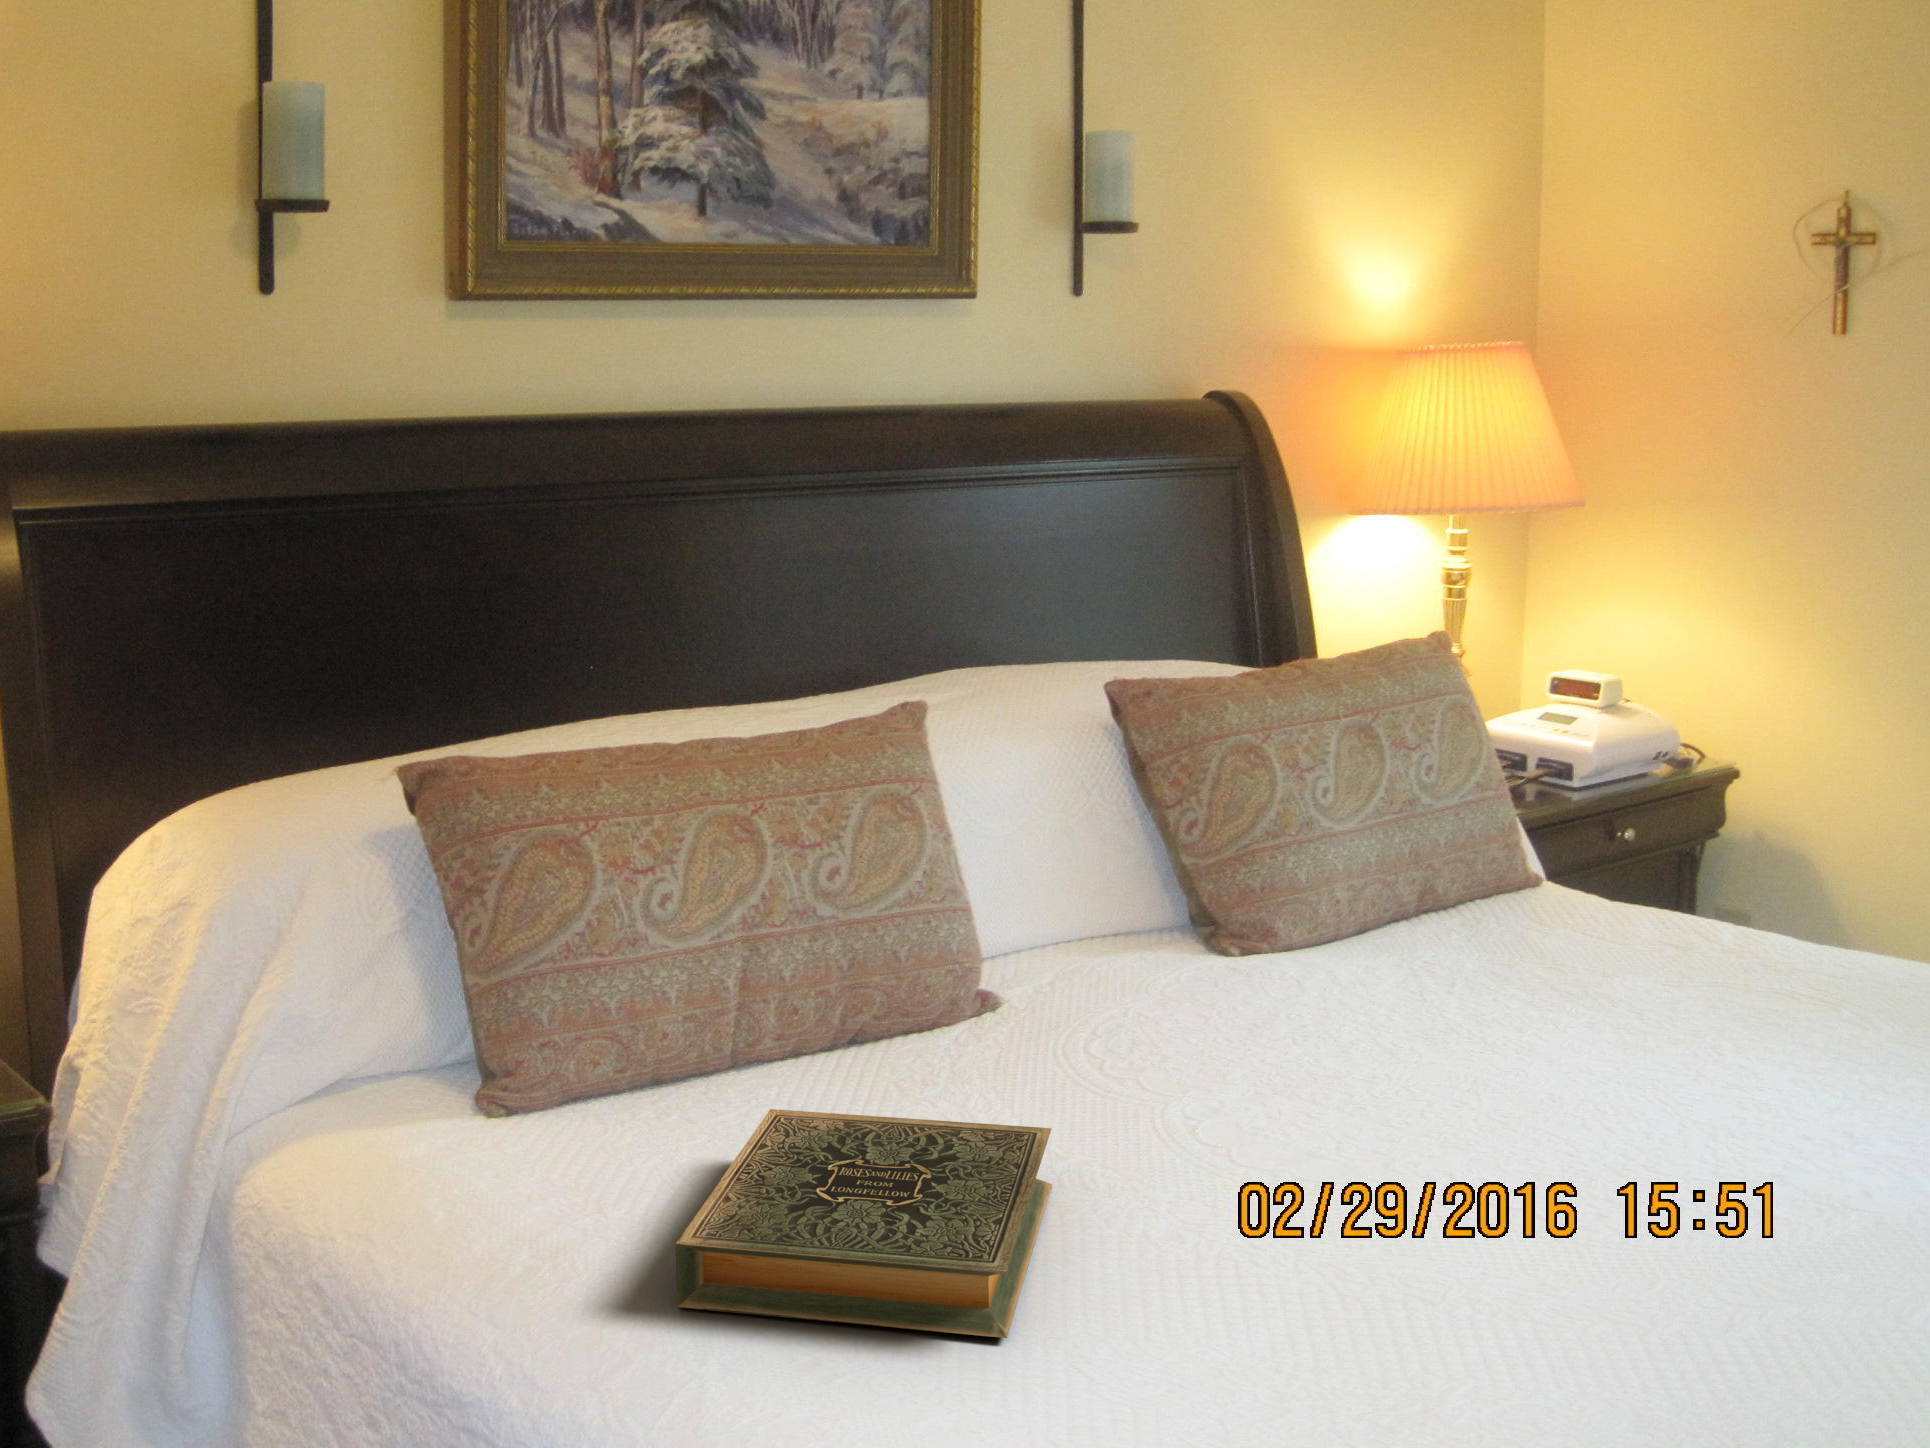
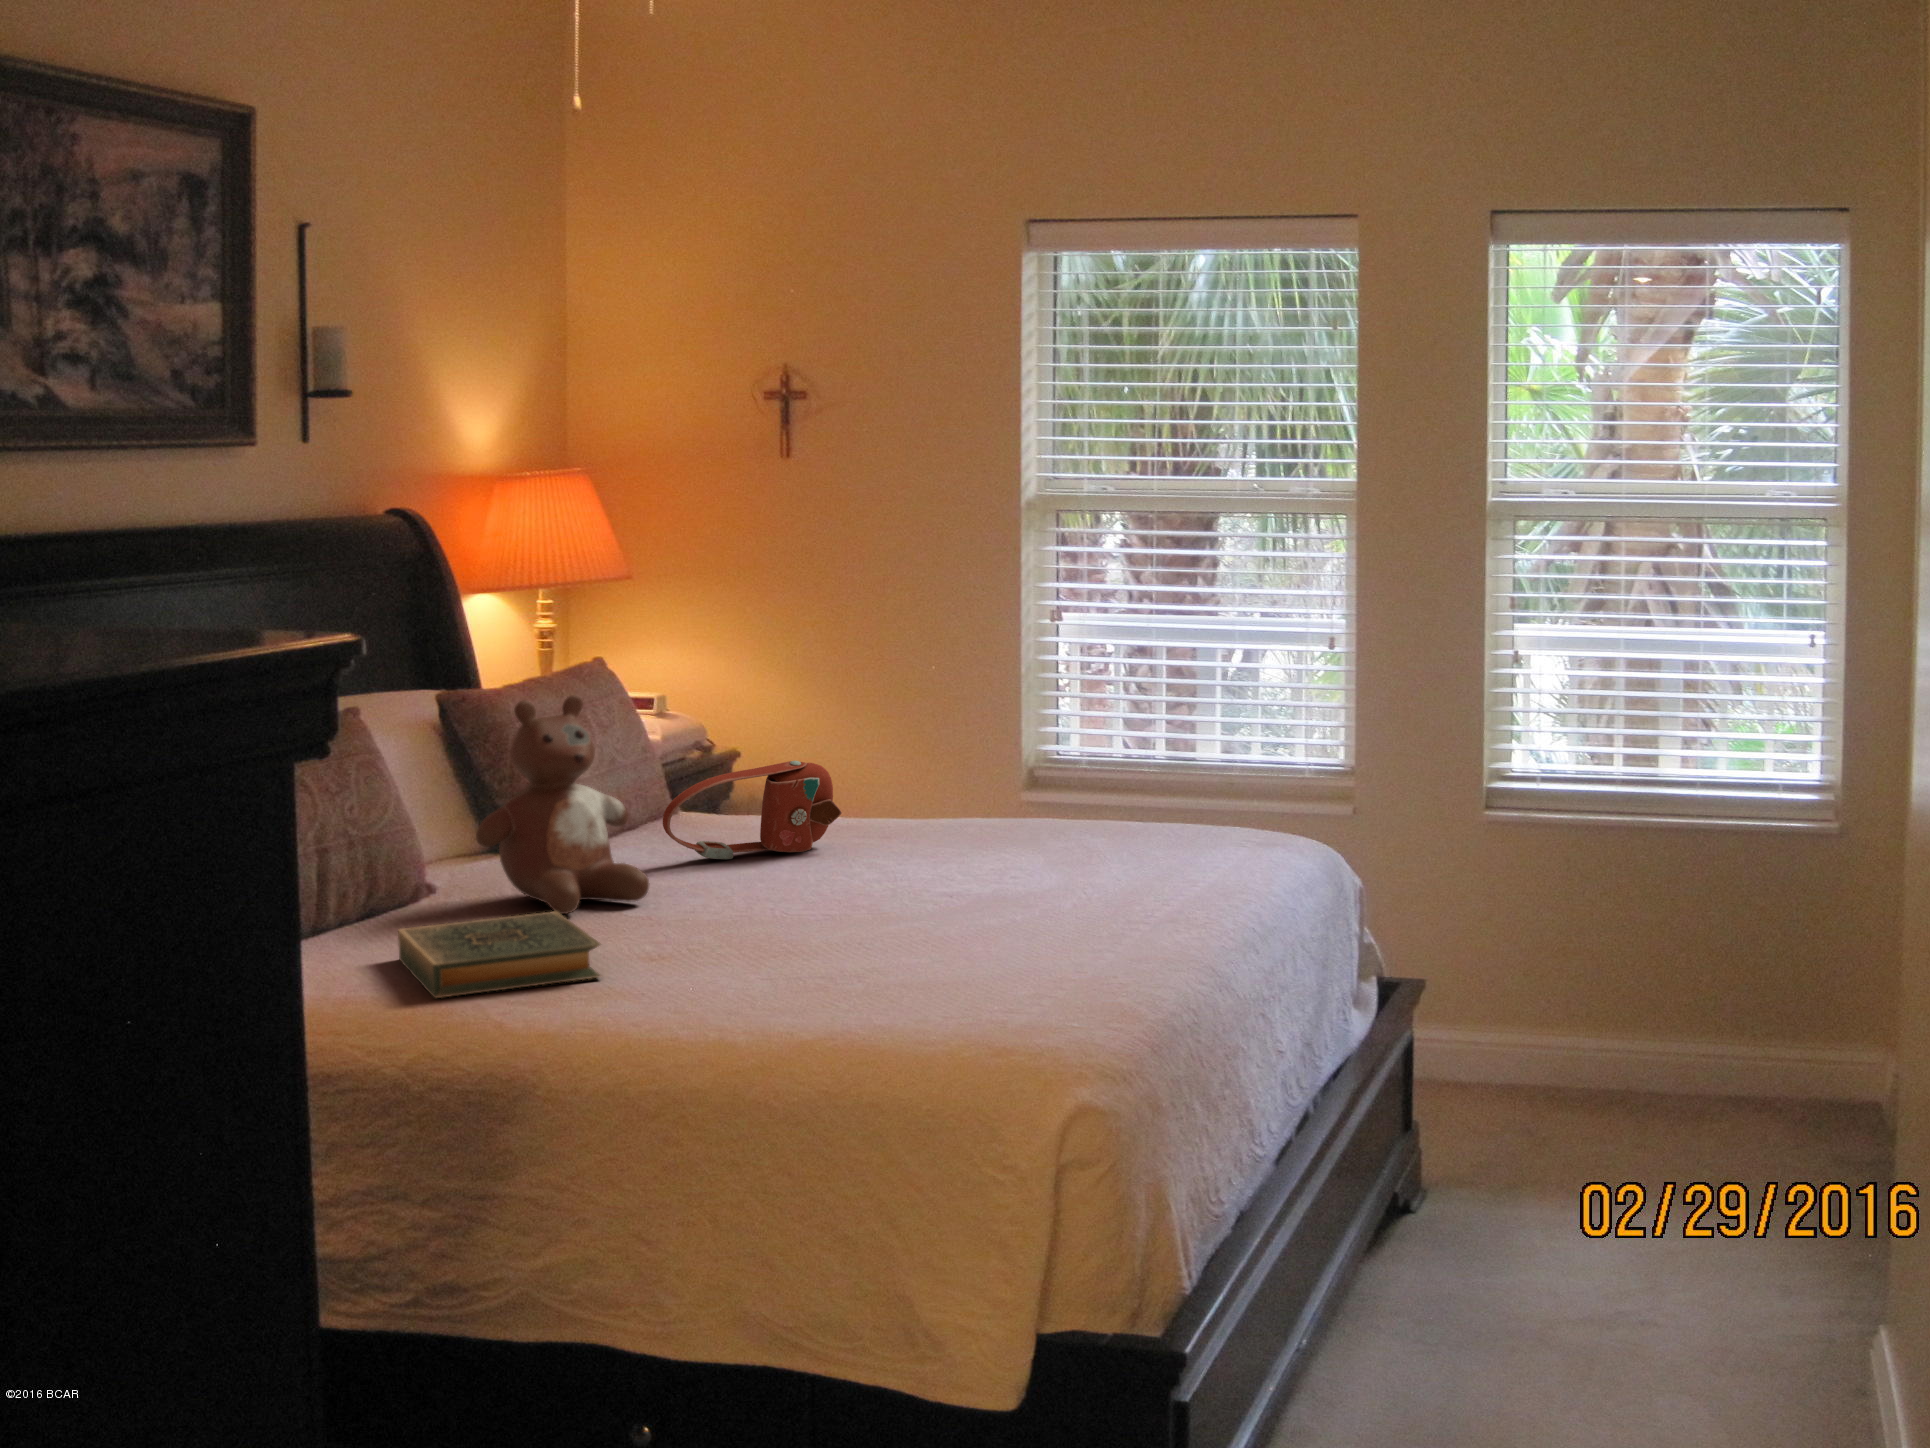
stuffed bear: none [1021,709,1314,1110] -> present [476,695,649,914]
handbag: none [1411,857,1773,1029] -> present [663,761,842,859]

